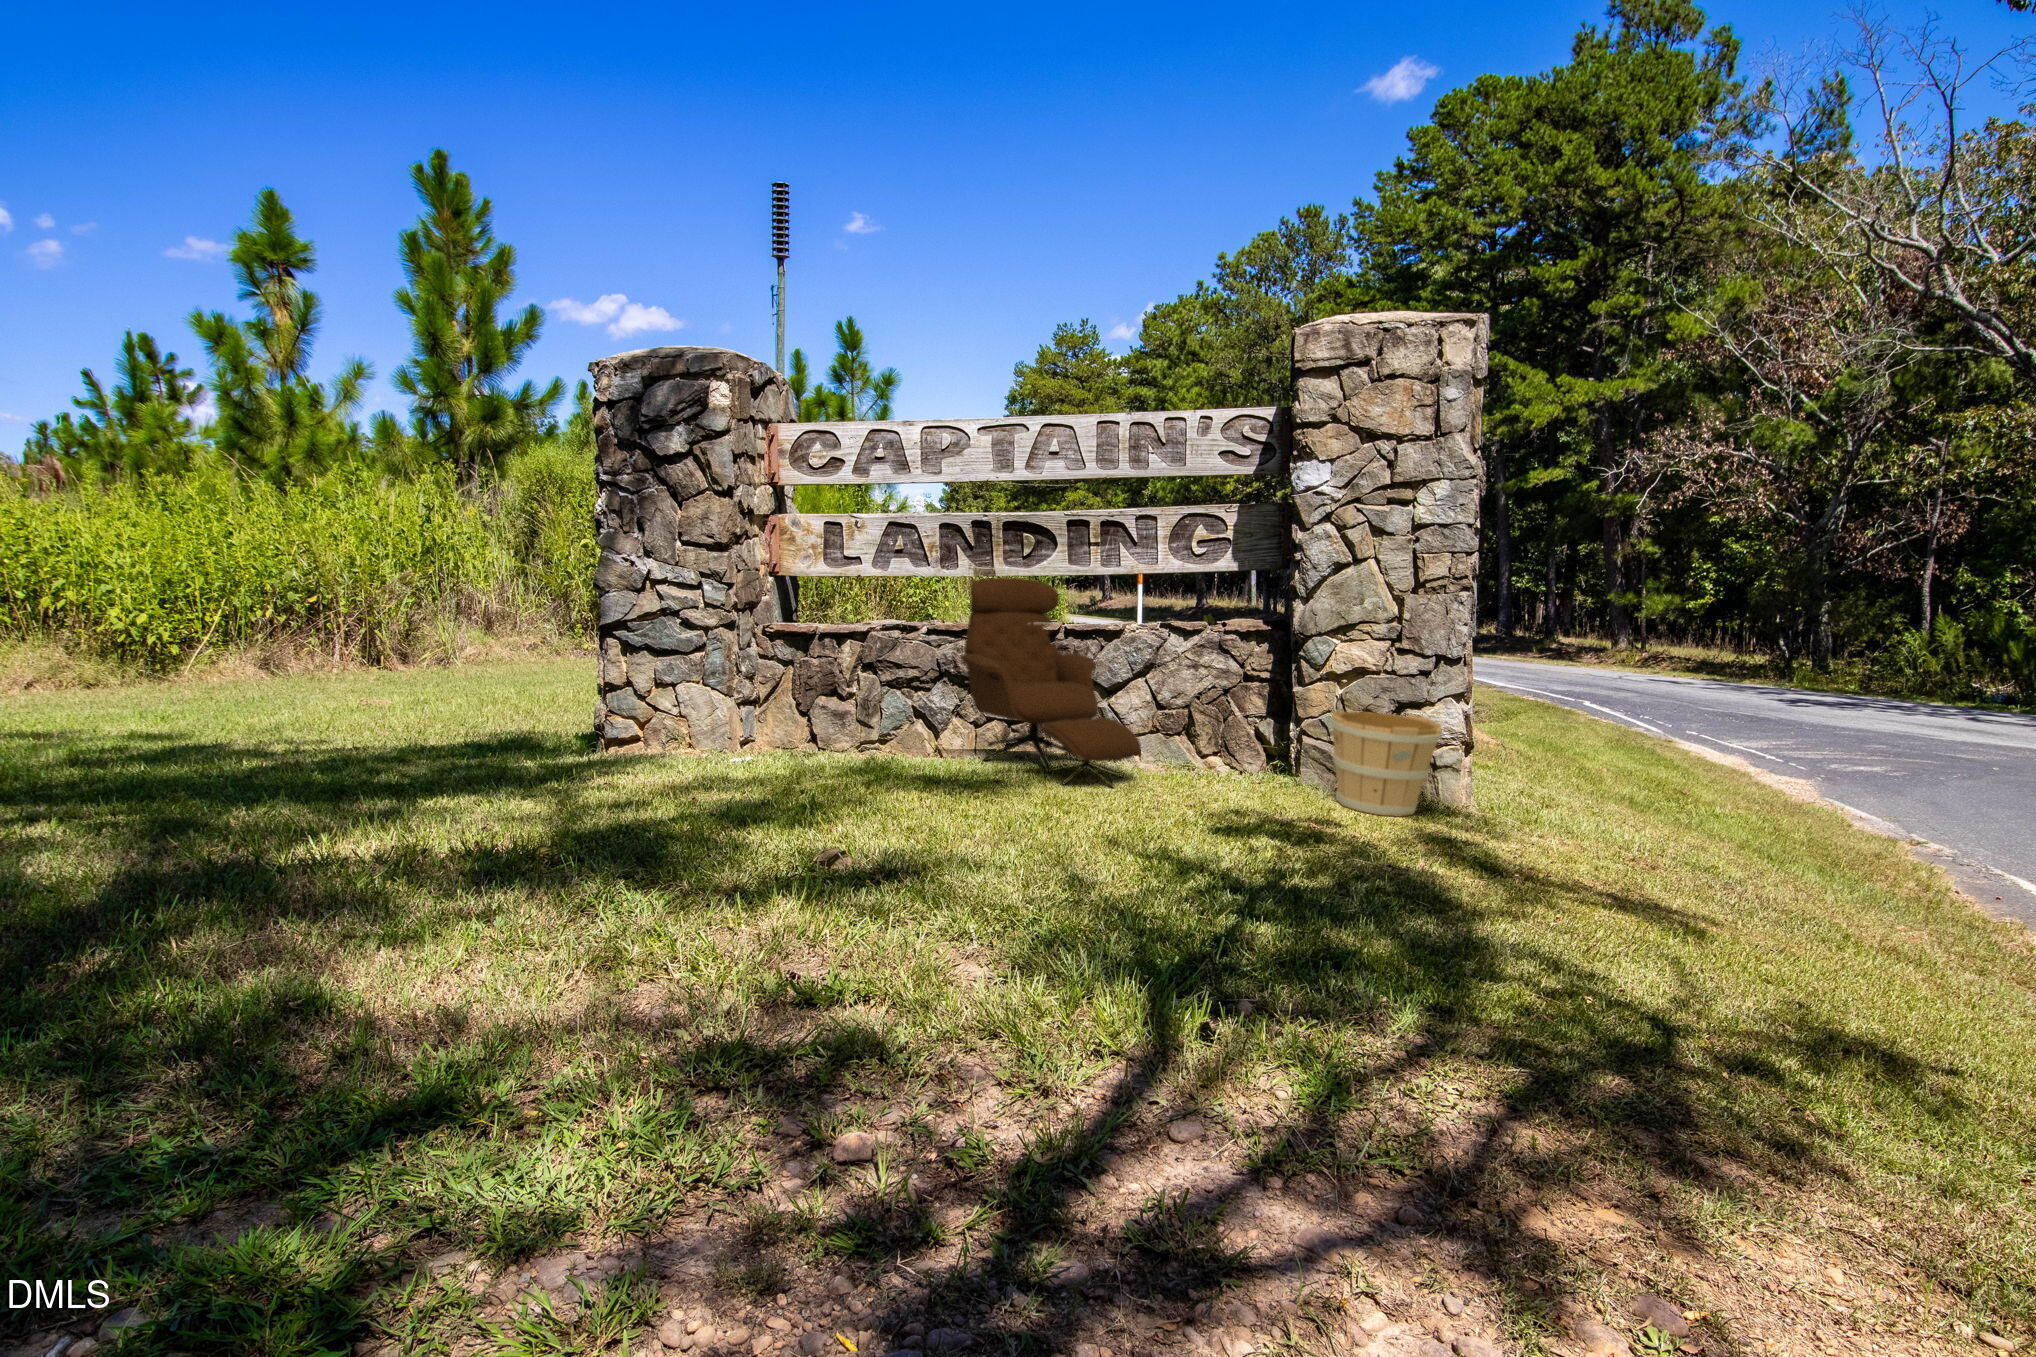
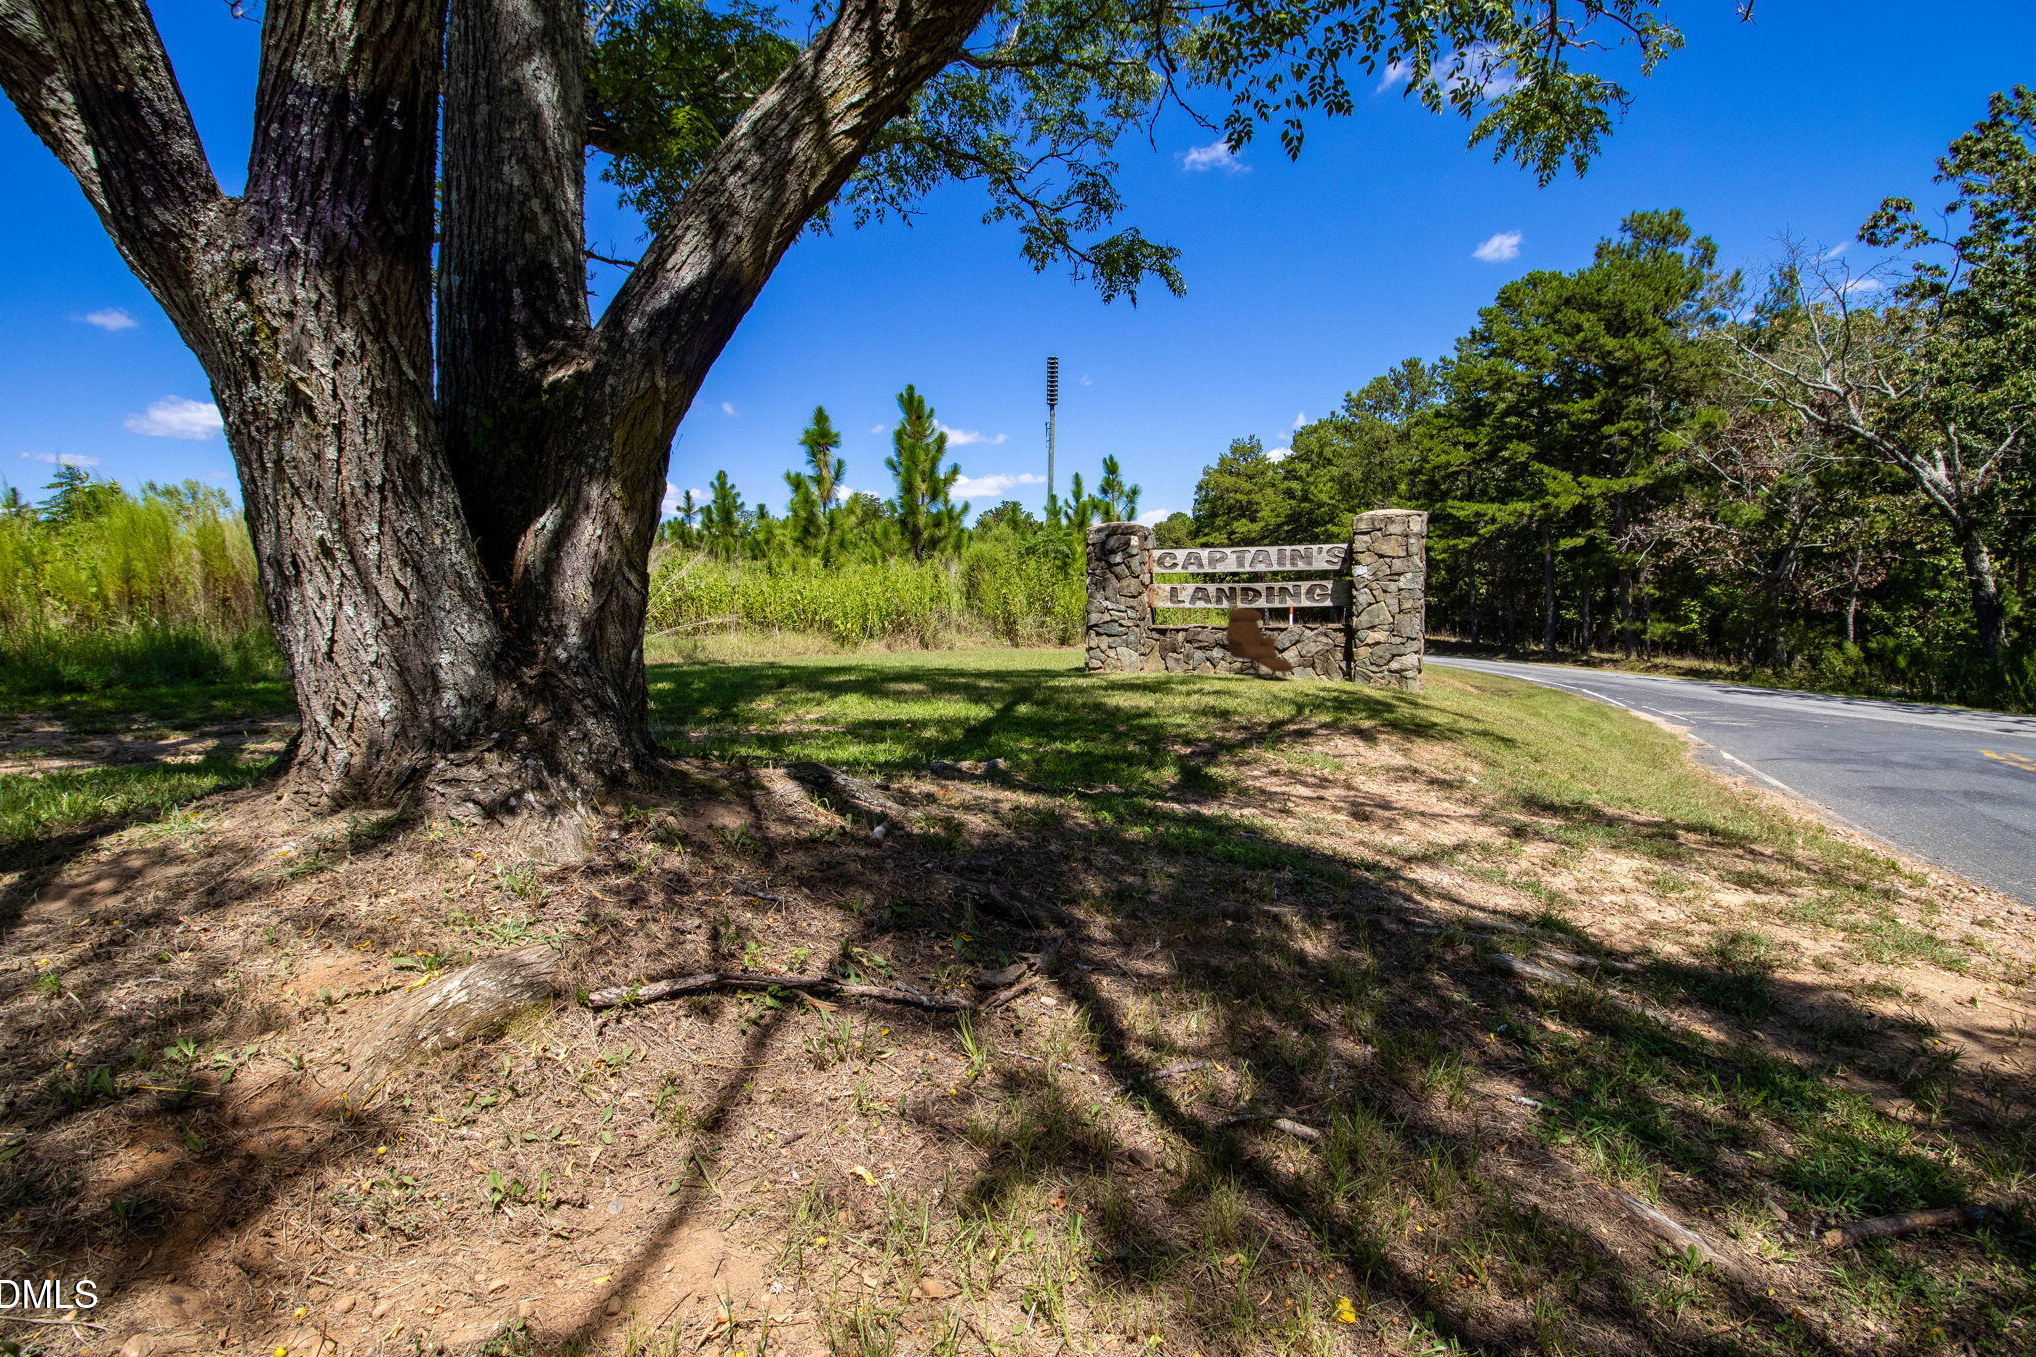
wooden bucket: present [1330,710,1442,817] -> none [1365,656,1408,692]

